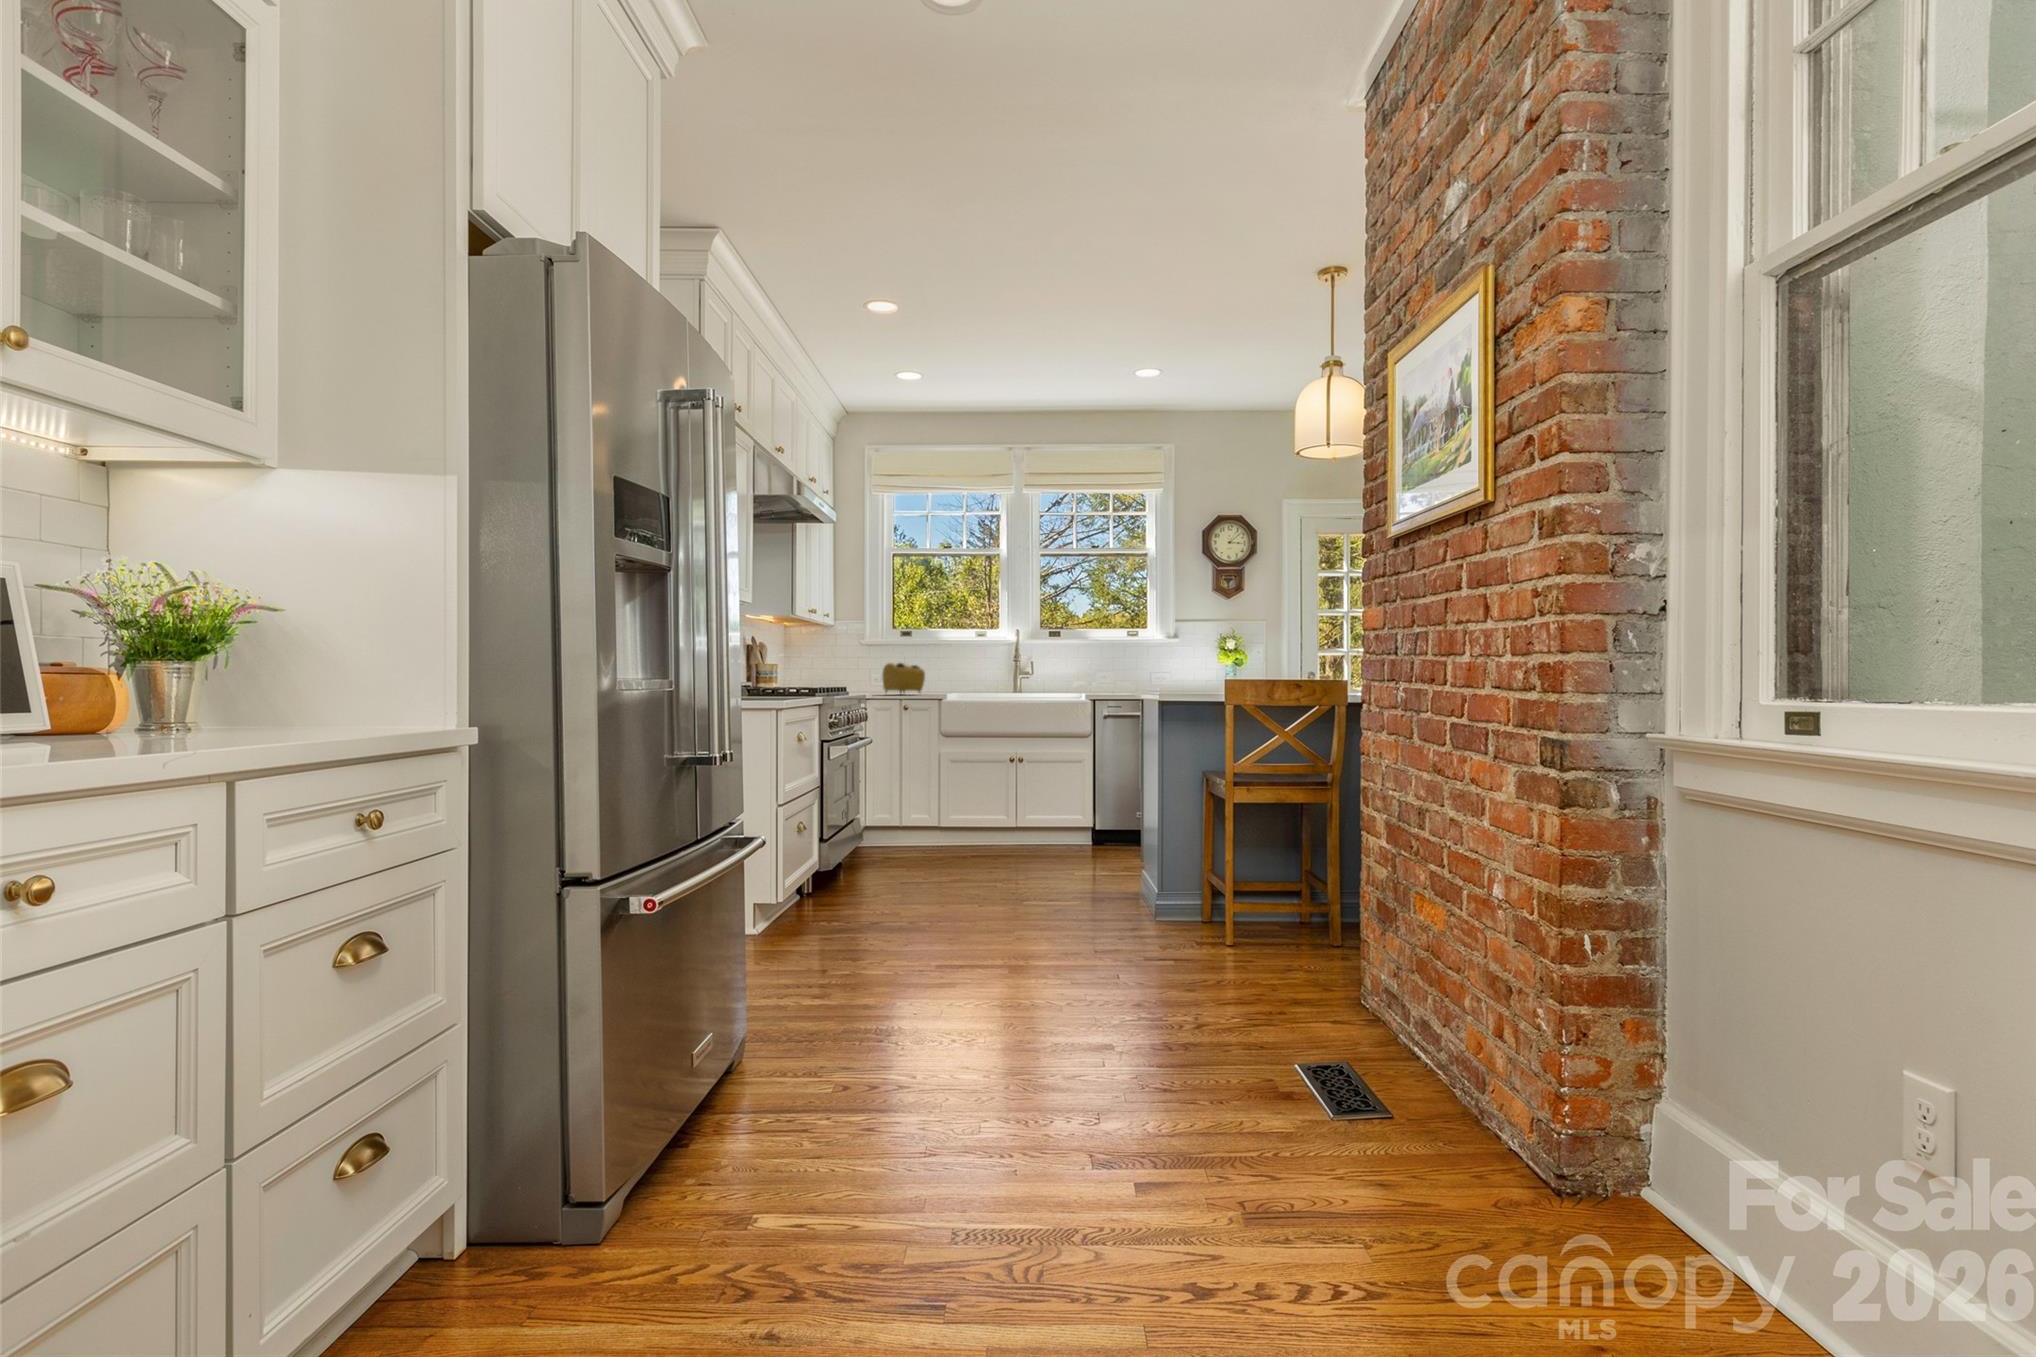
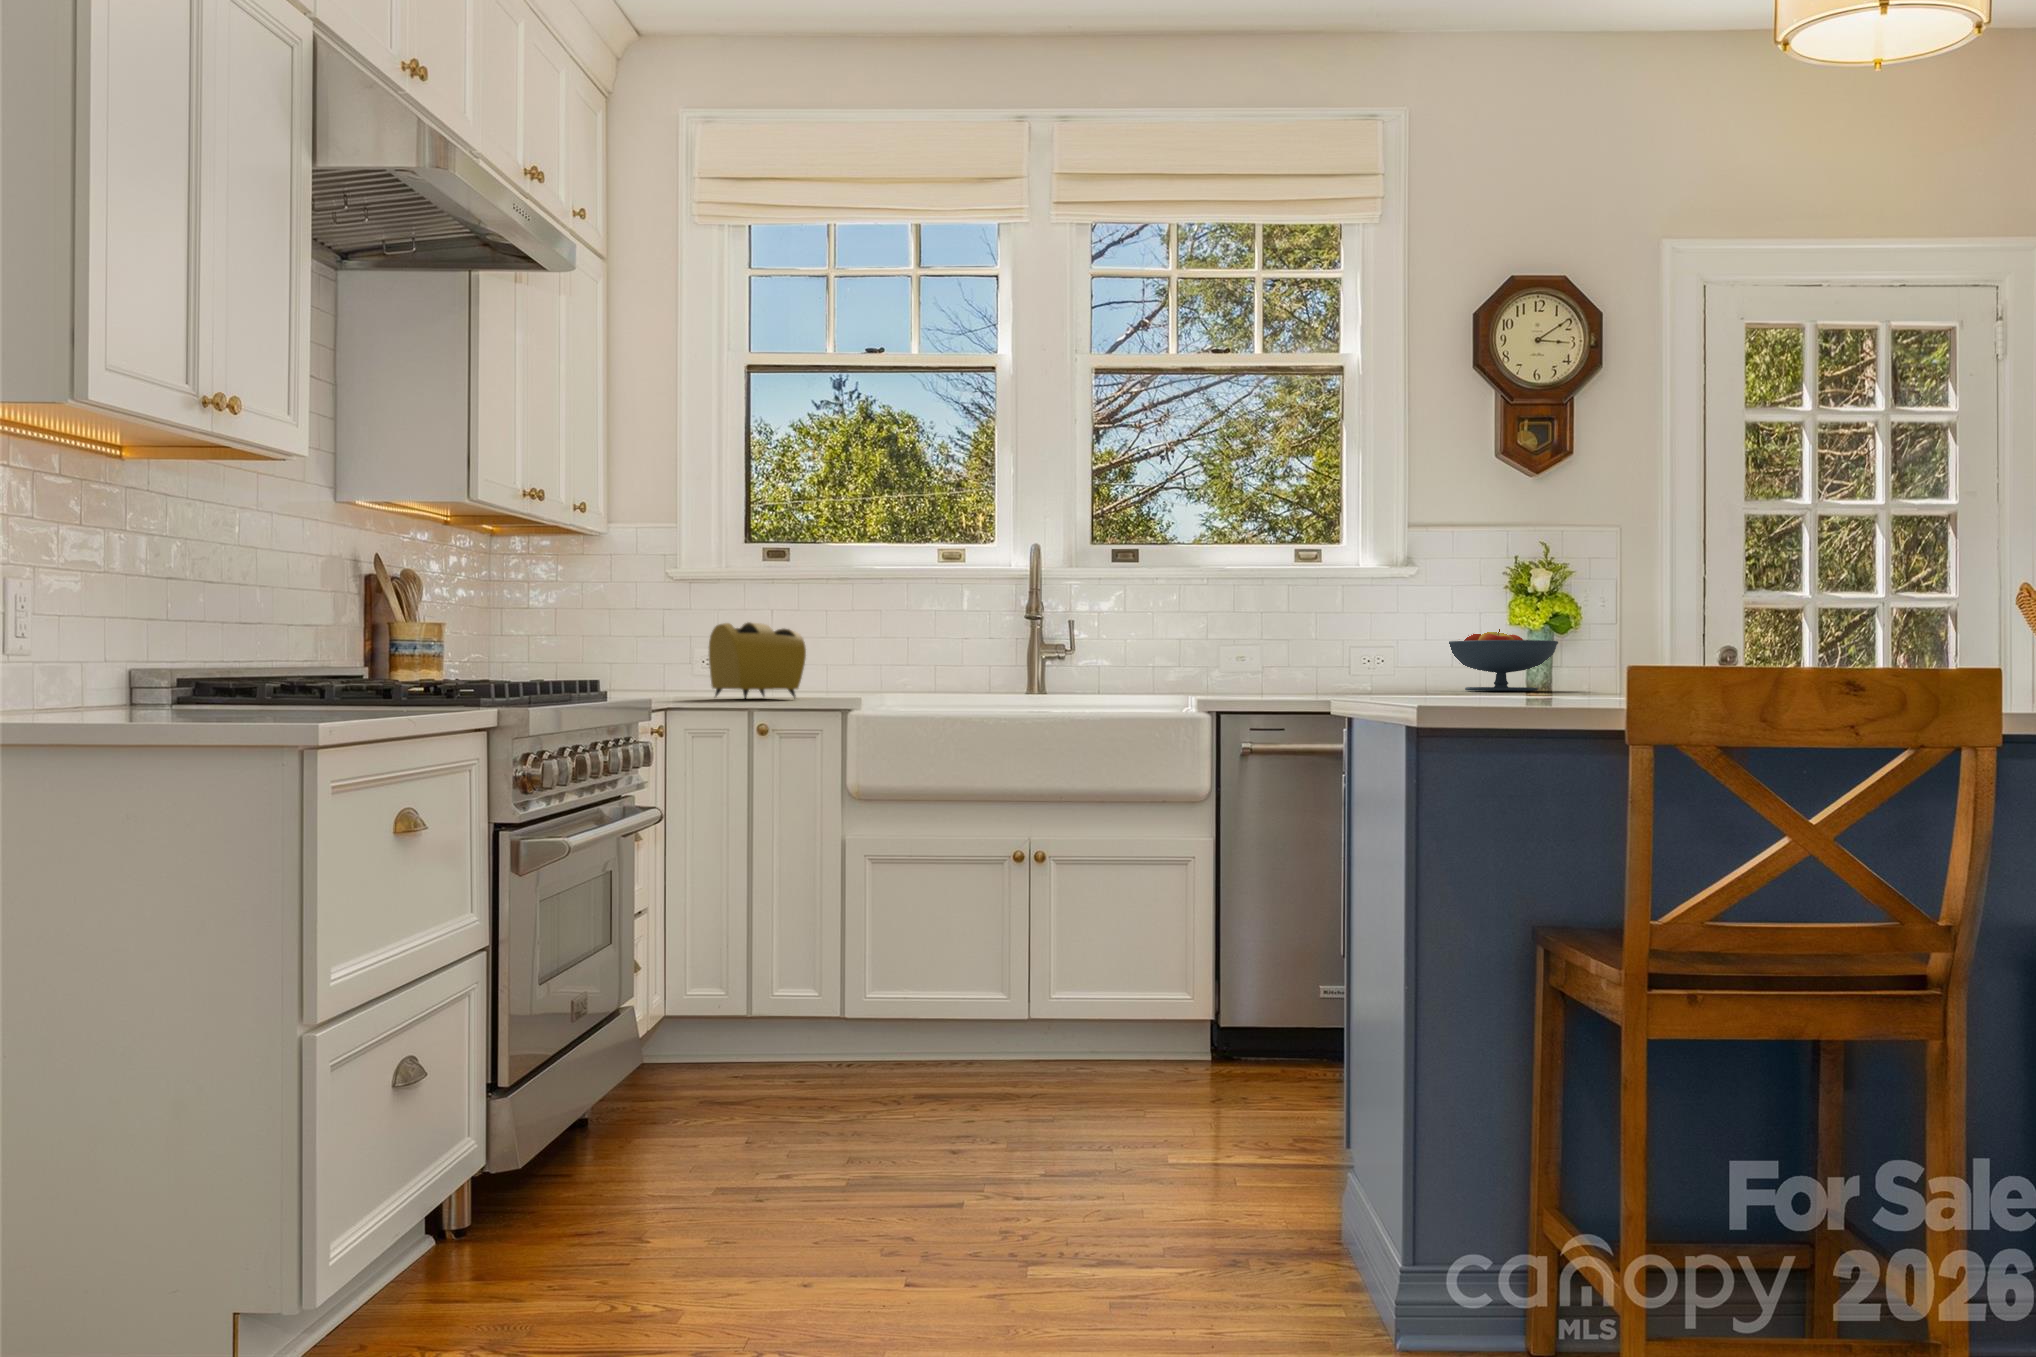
fruit bowl: none [1192,664,1239,692] -> present [1449,629,1558,691]

